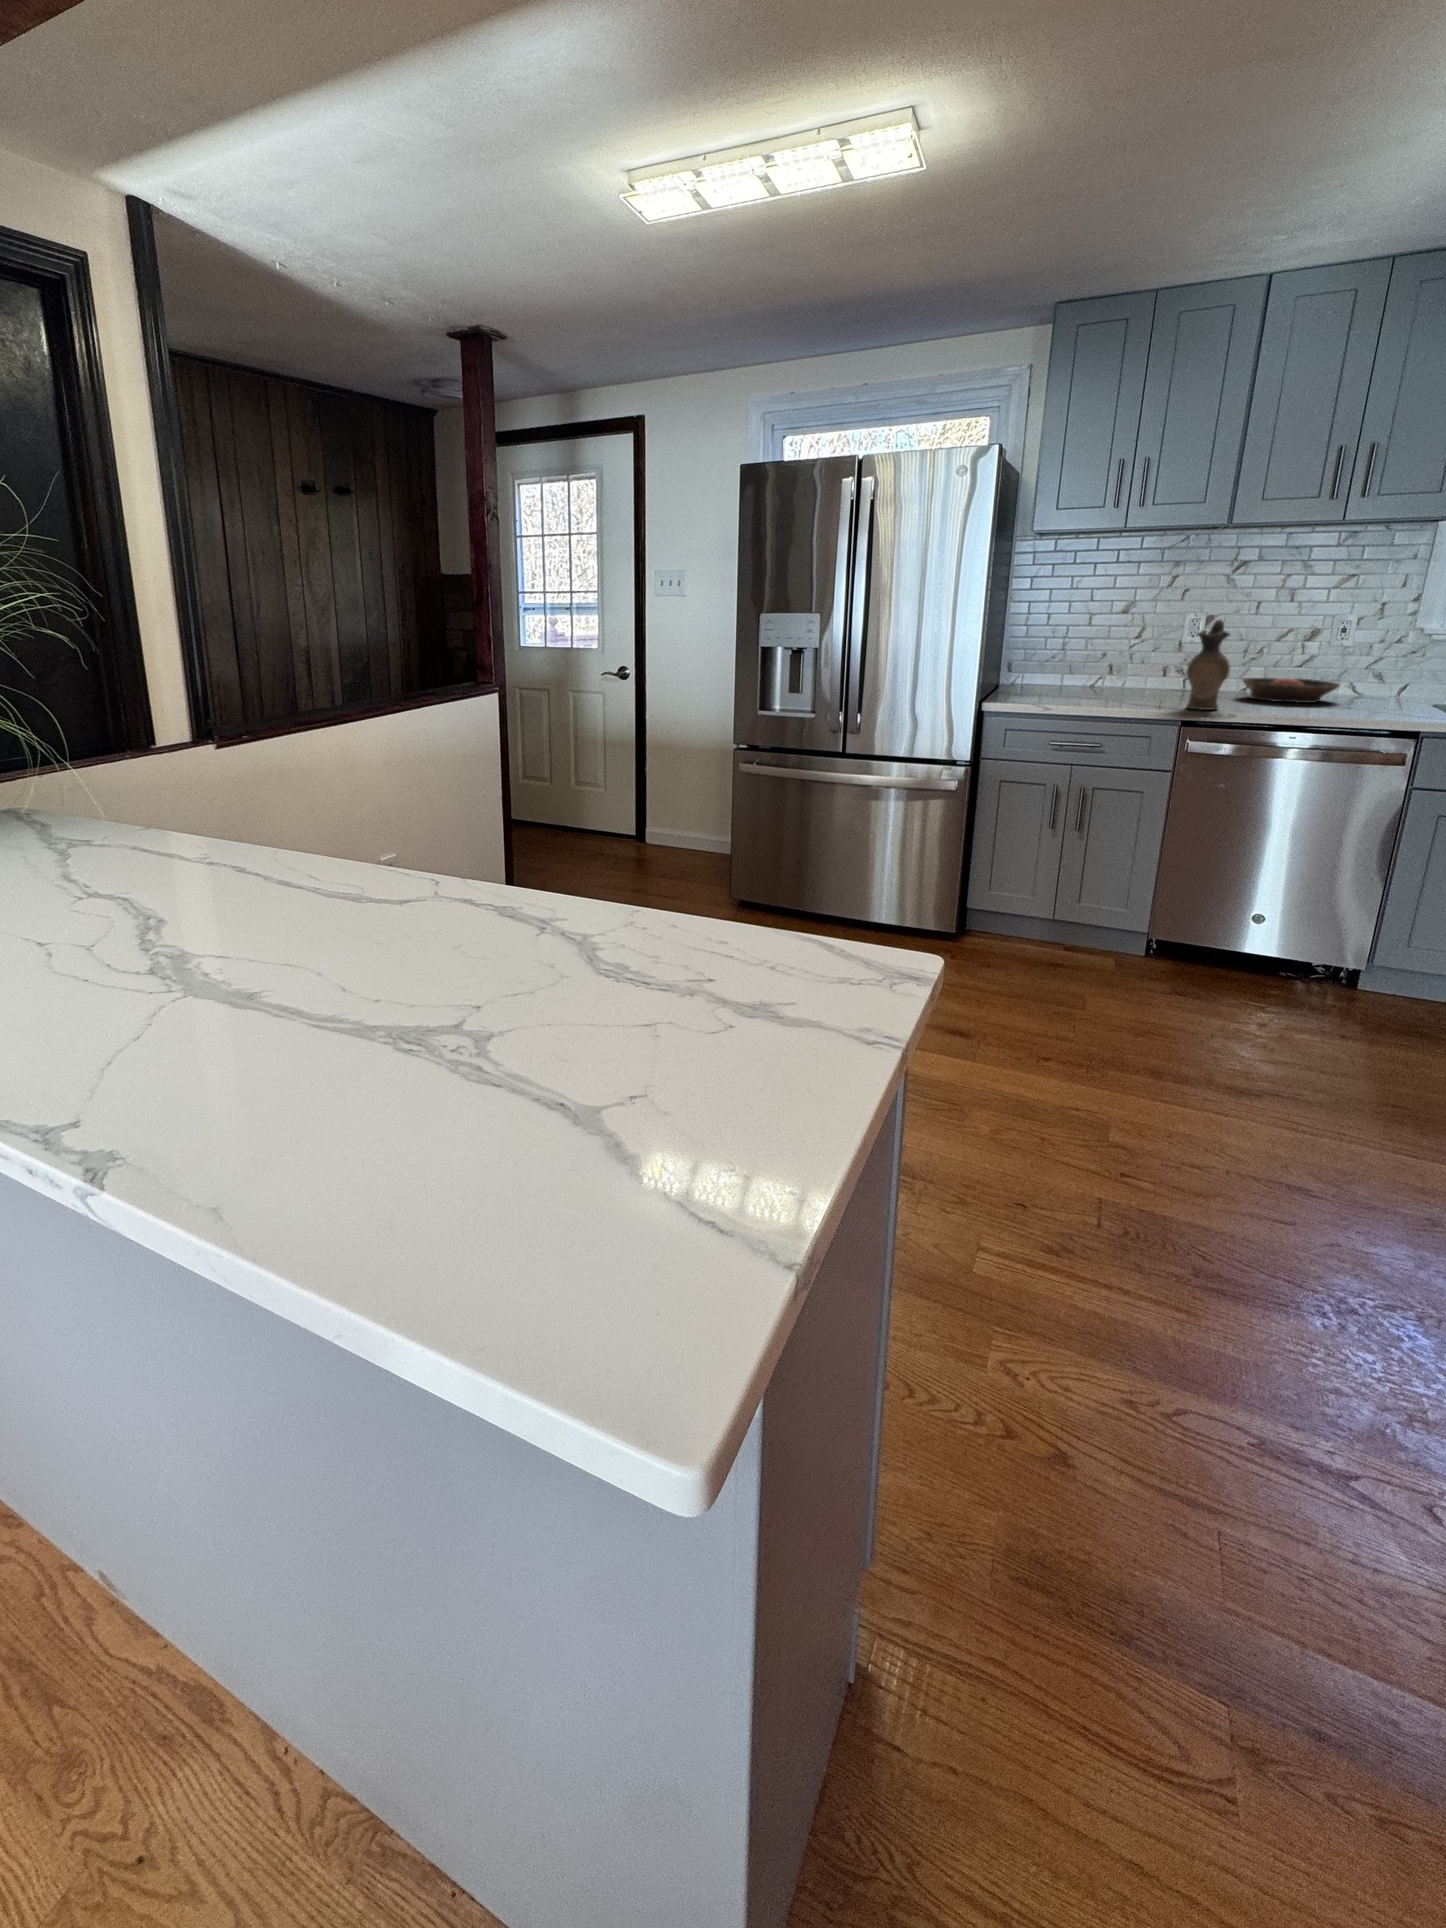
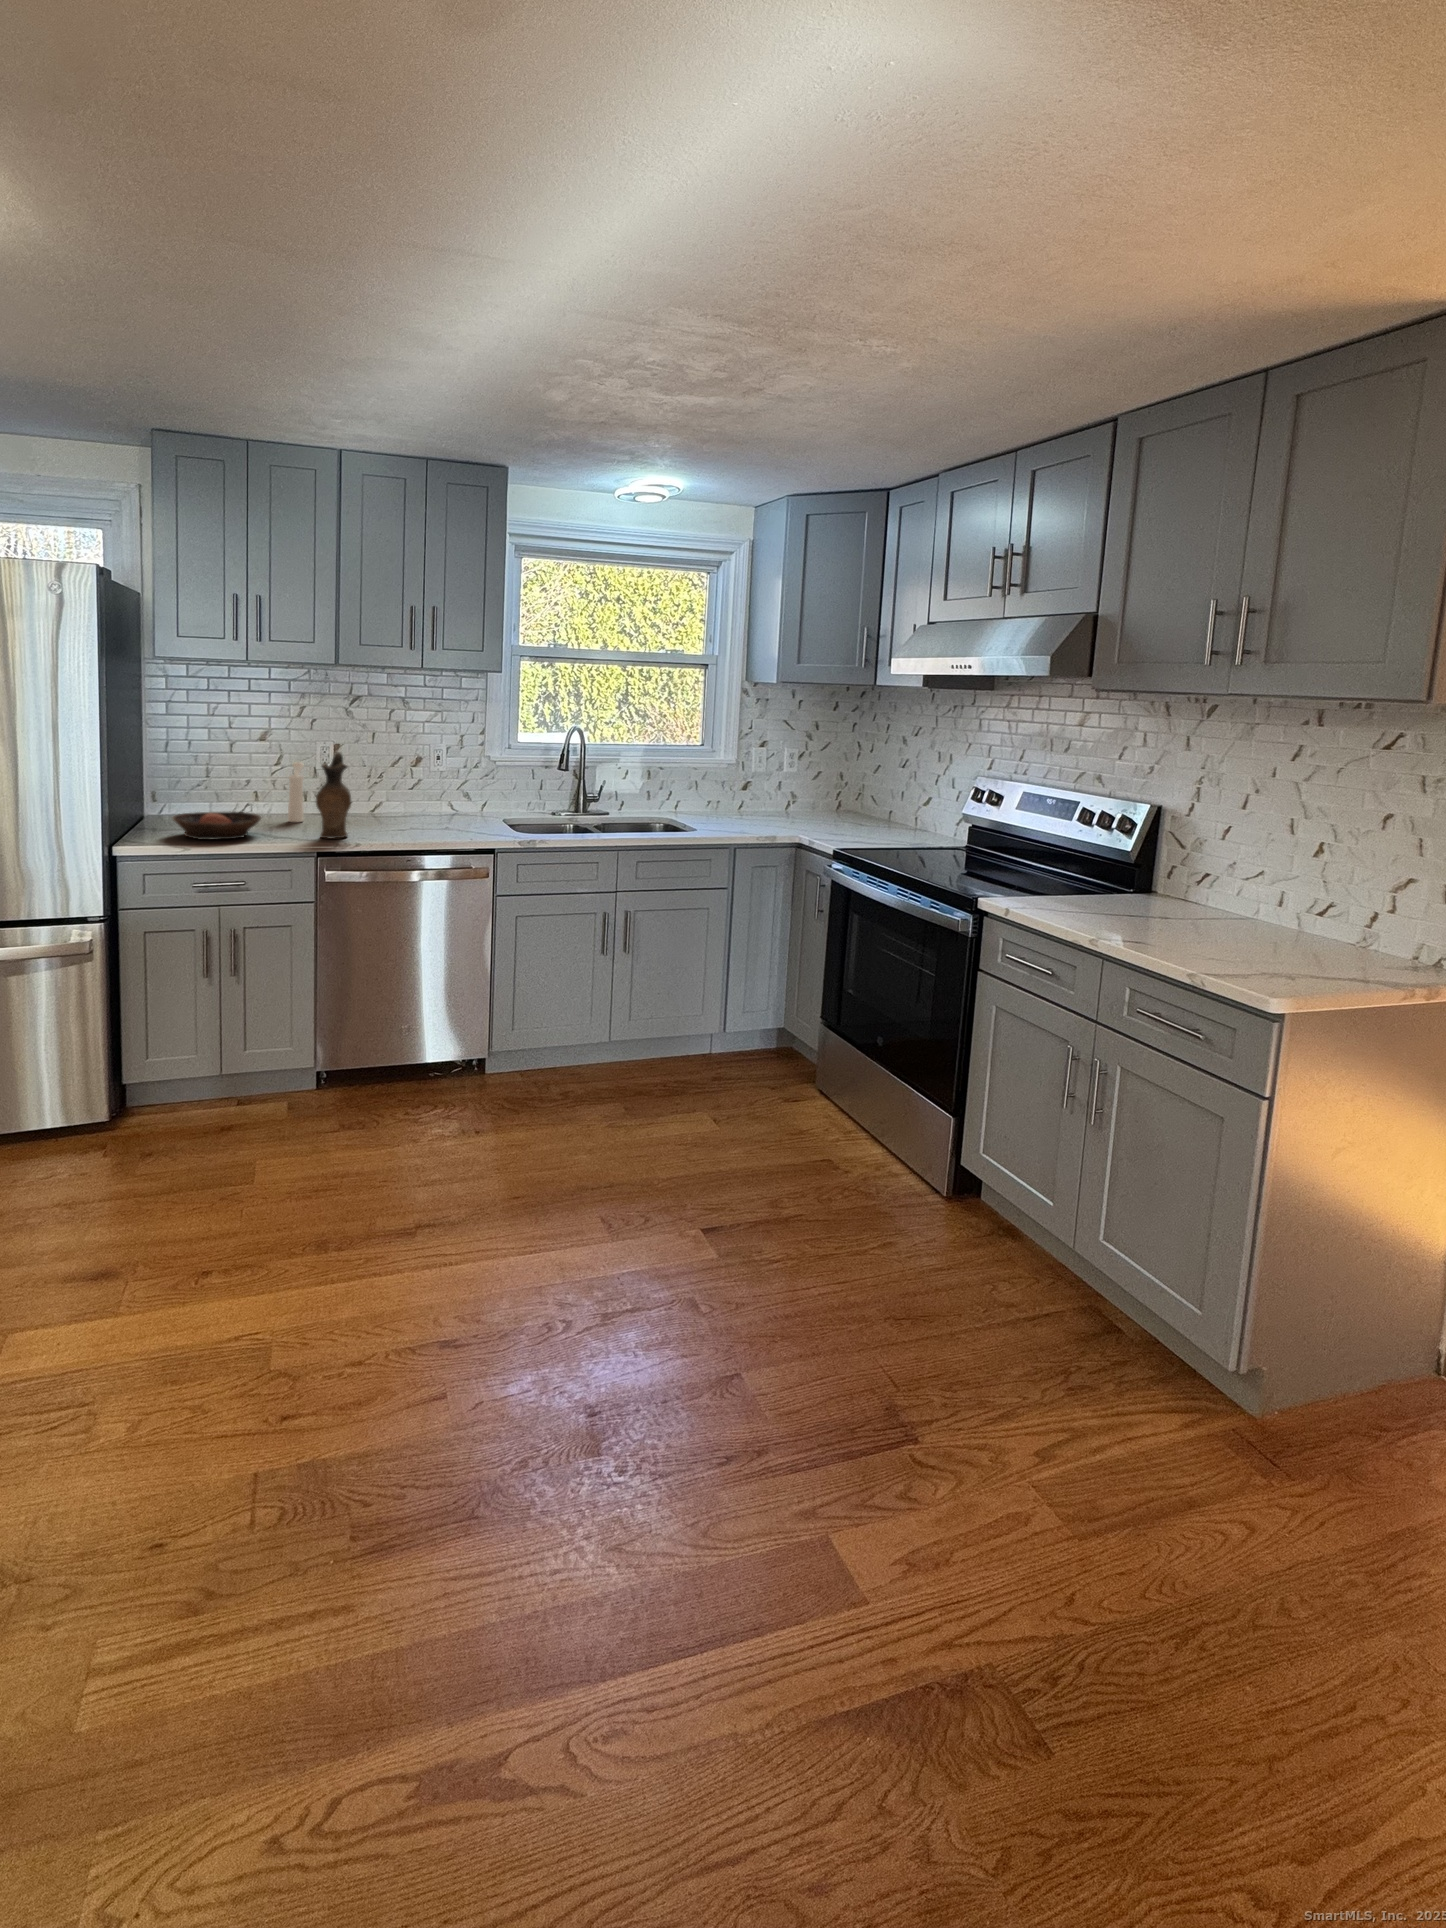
pepper mill: none [1145,635,1170,696] -> present [288,762,304,822]
bowl: present [1242,678,1339,703] -> present [173,811,261,840]

